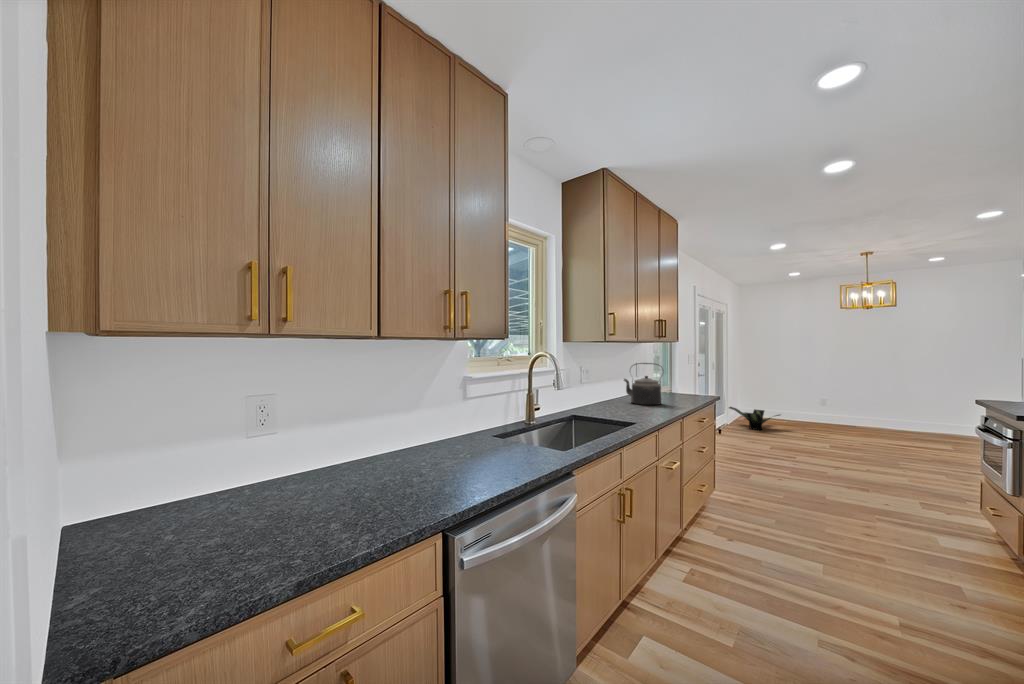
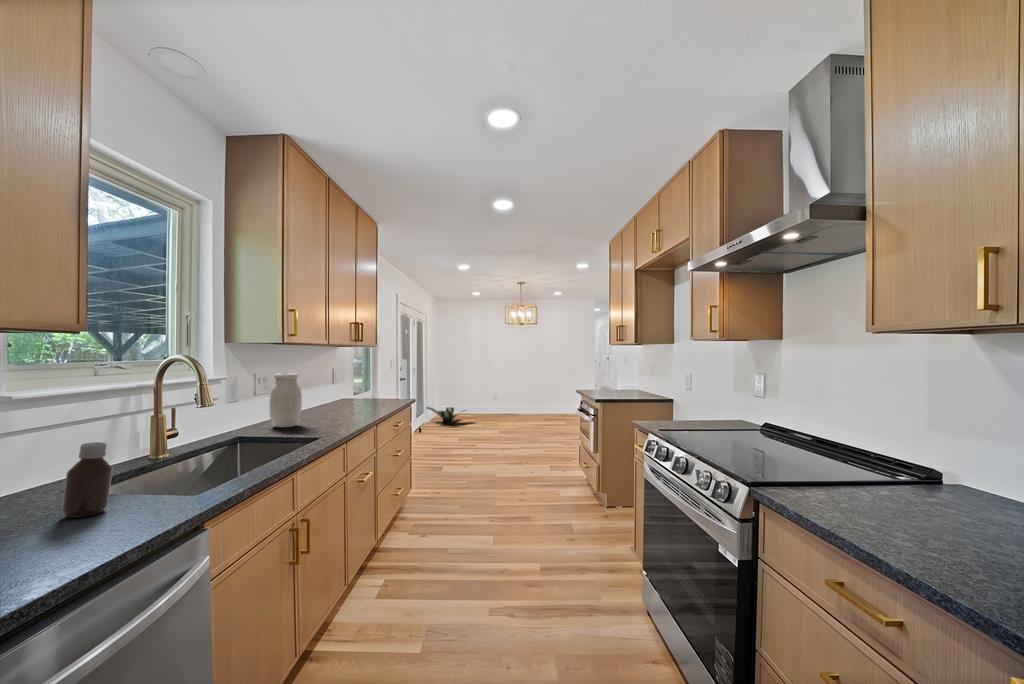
kettle: present [624,363,662,405] -> none [314,368,359,414]
jar: none [592,366,617,412] -> present [270,373,302,427]
bottle: none [499,408,521,453] -> present [62,442,113,517]

